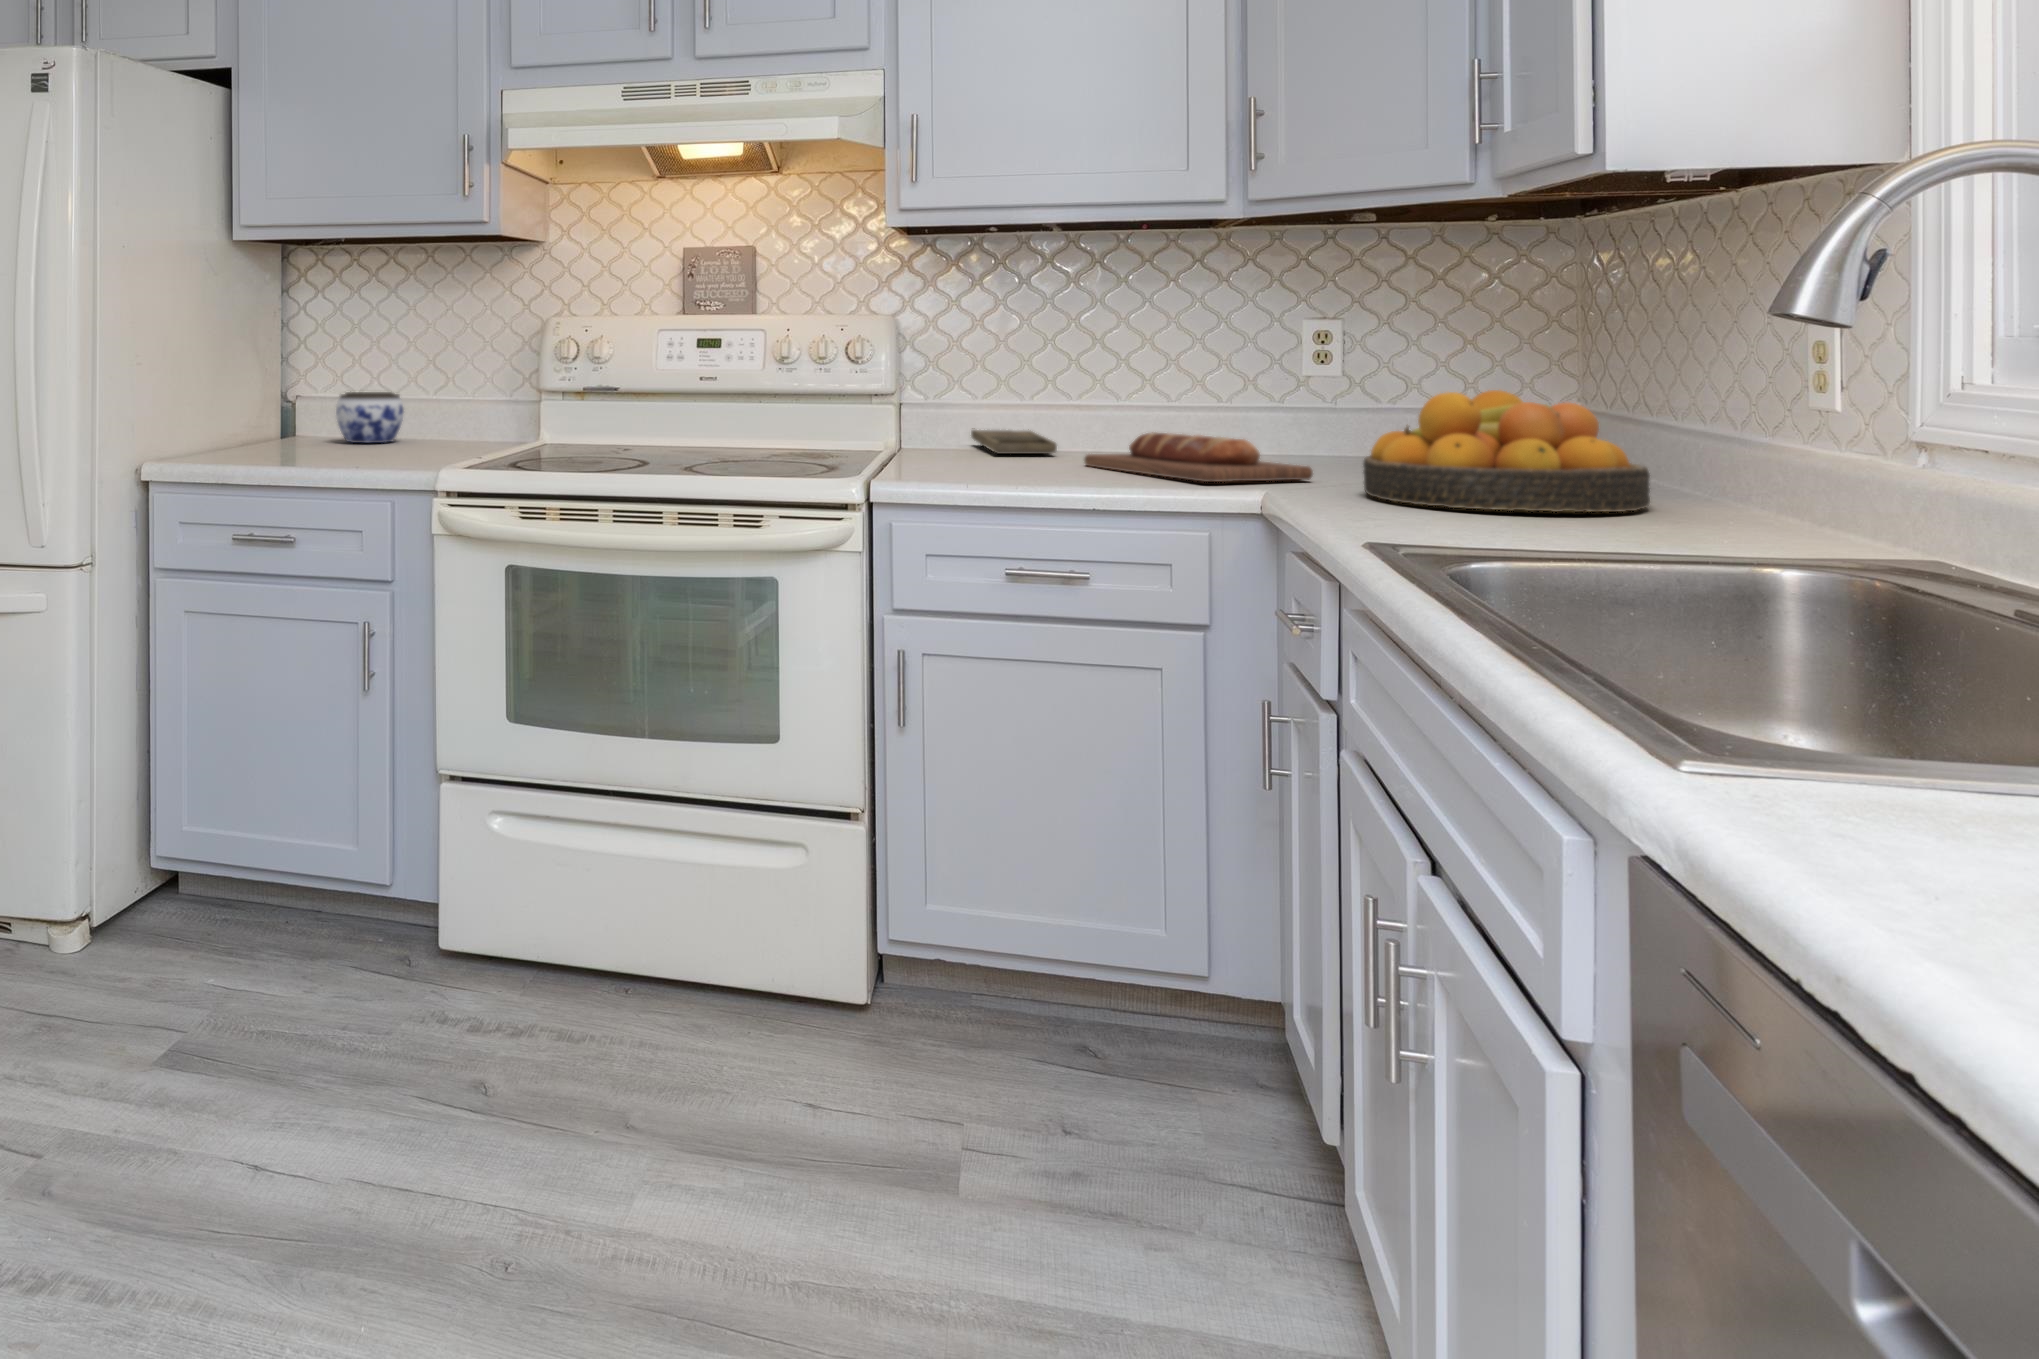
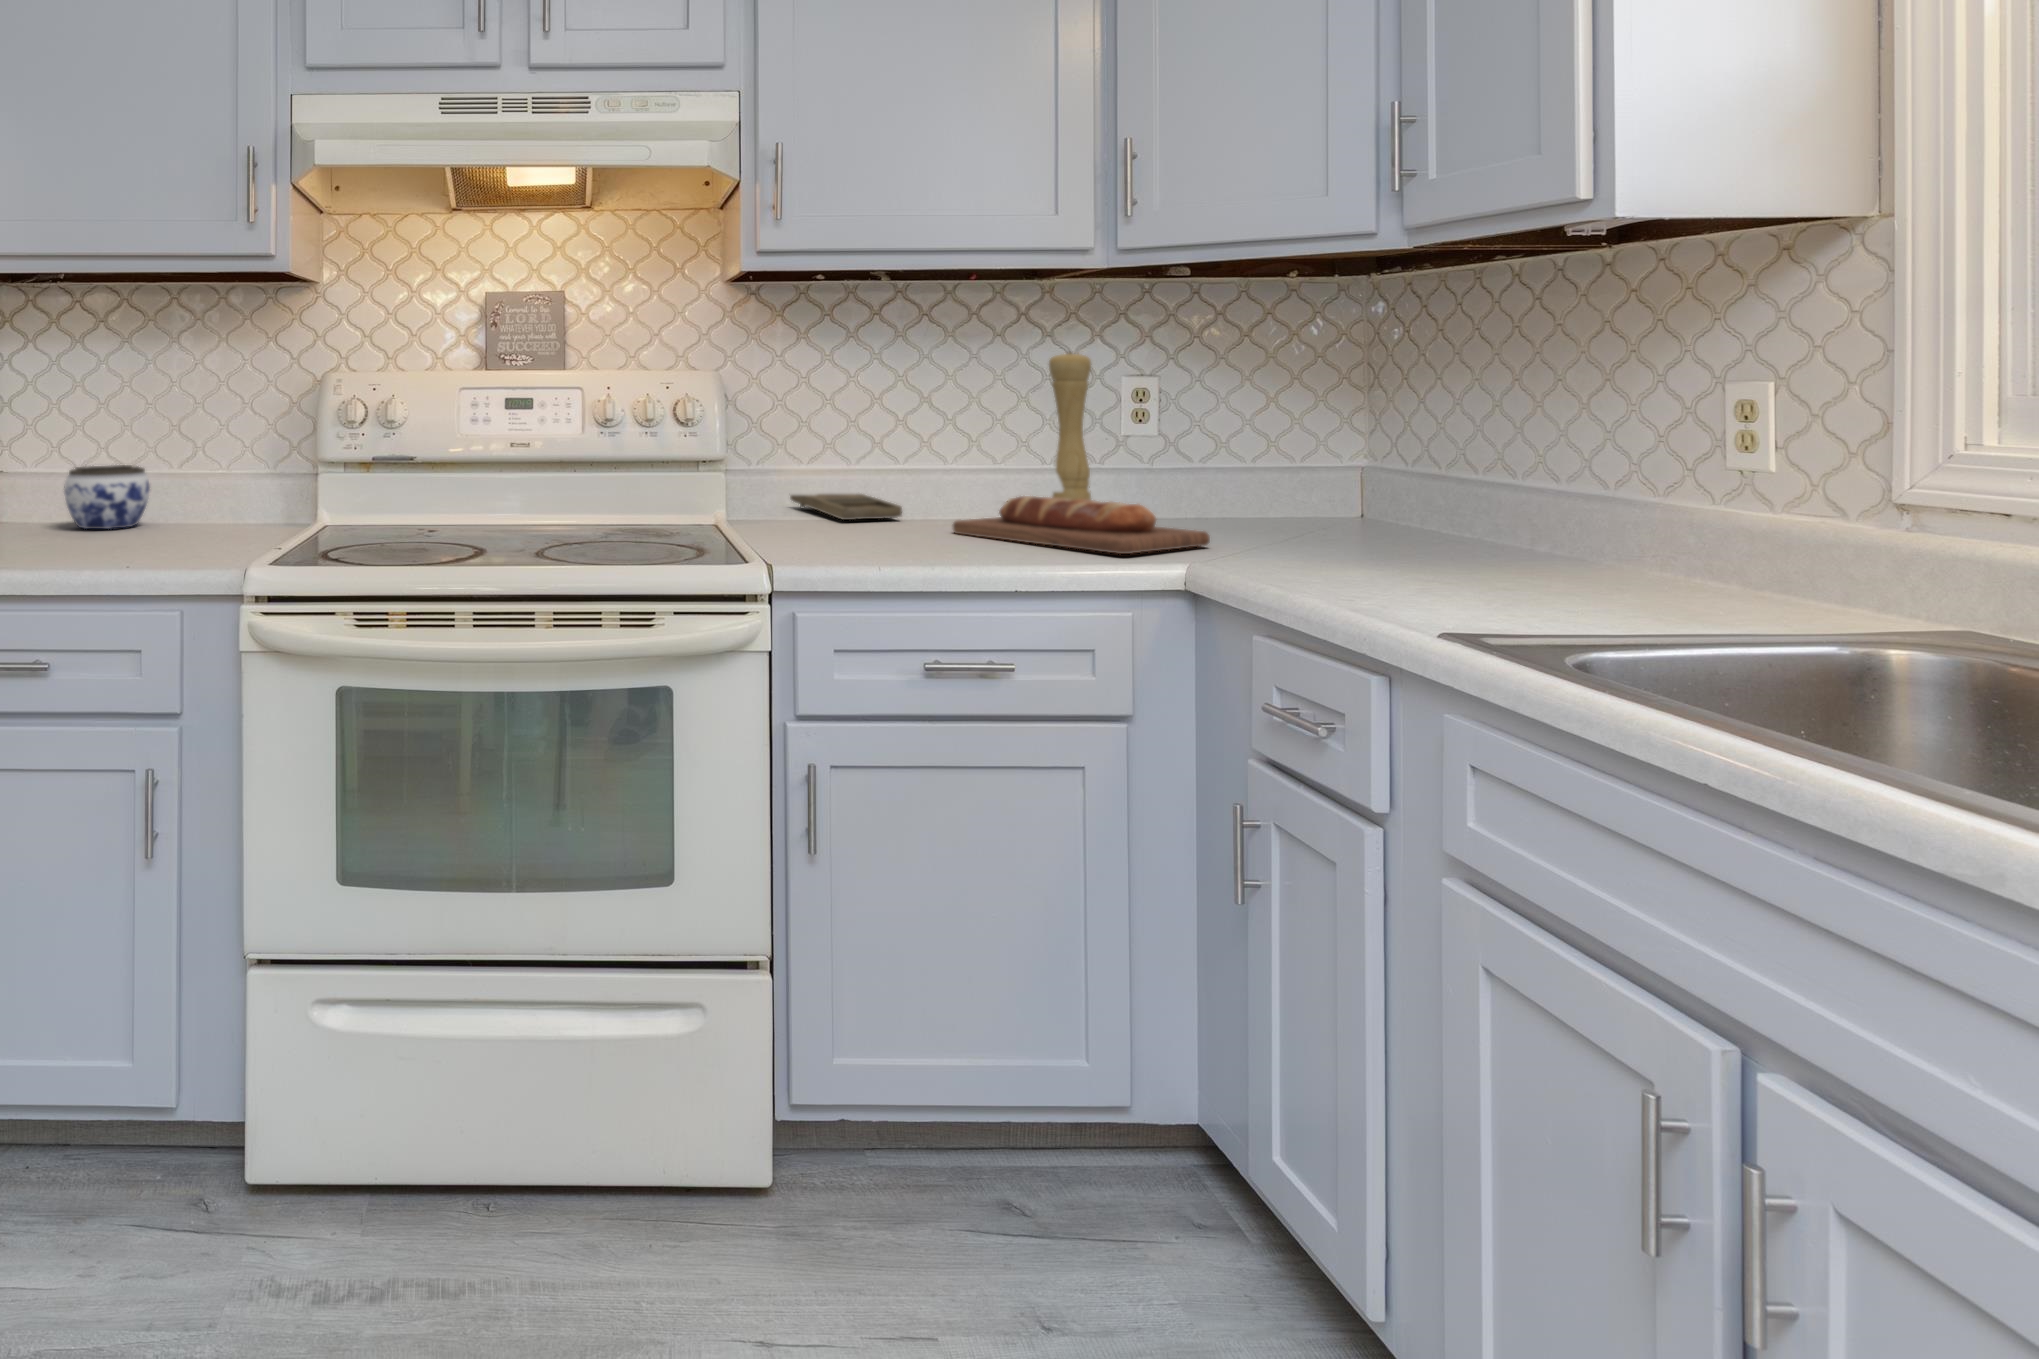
pepper mill: none [1224,298,1267,455] -> present [1049,352,1091,500]
fruit bowl: present [1363,390,1650,512] -> none [1291,451,1590,584]

